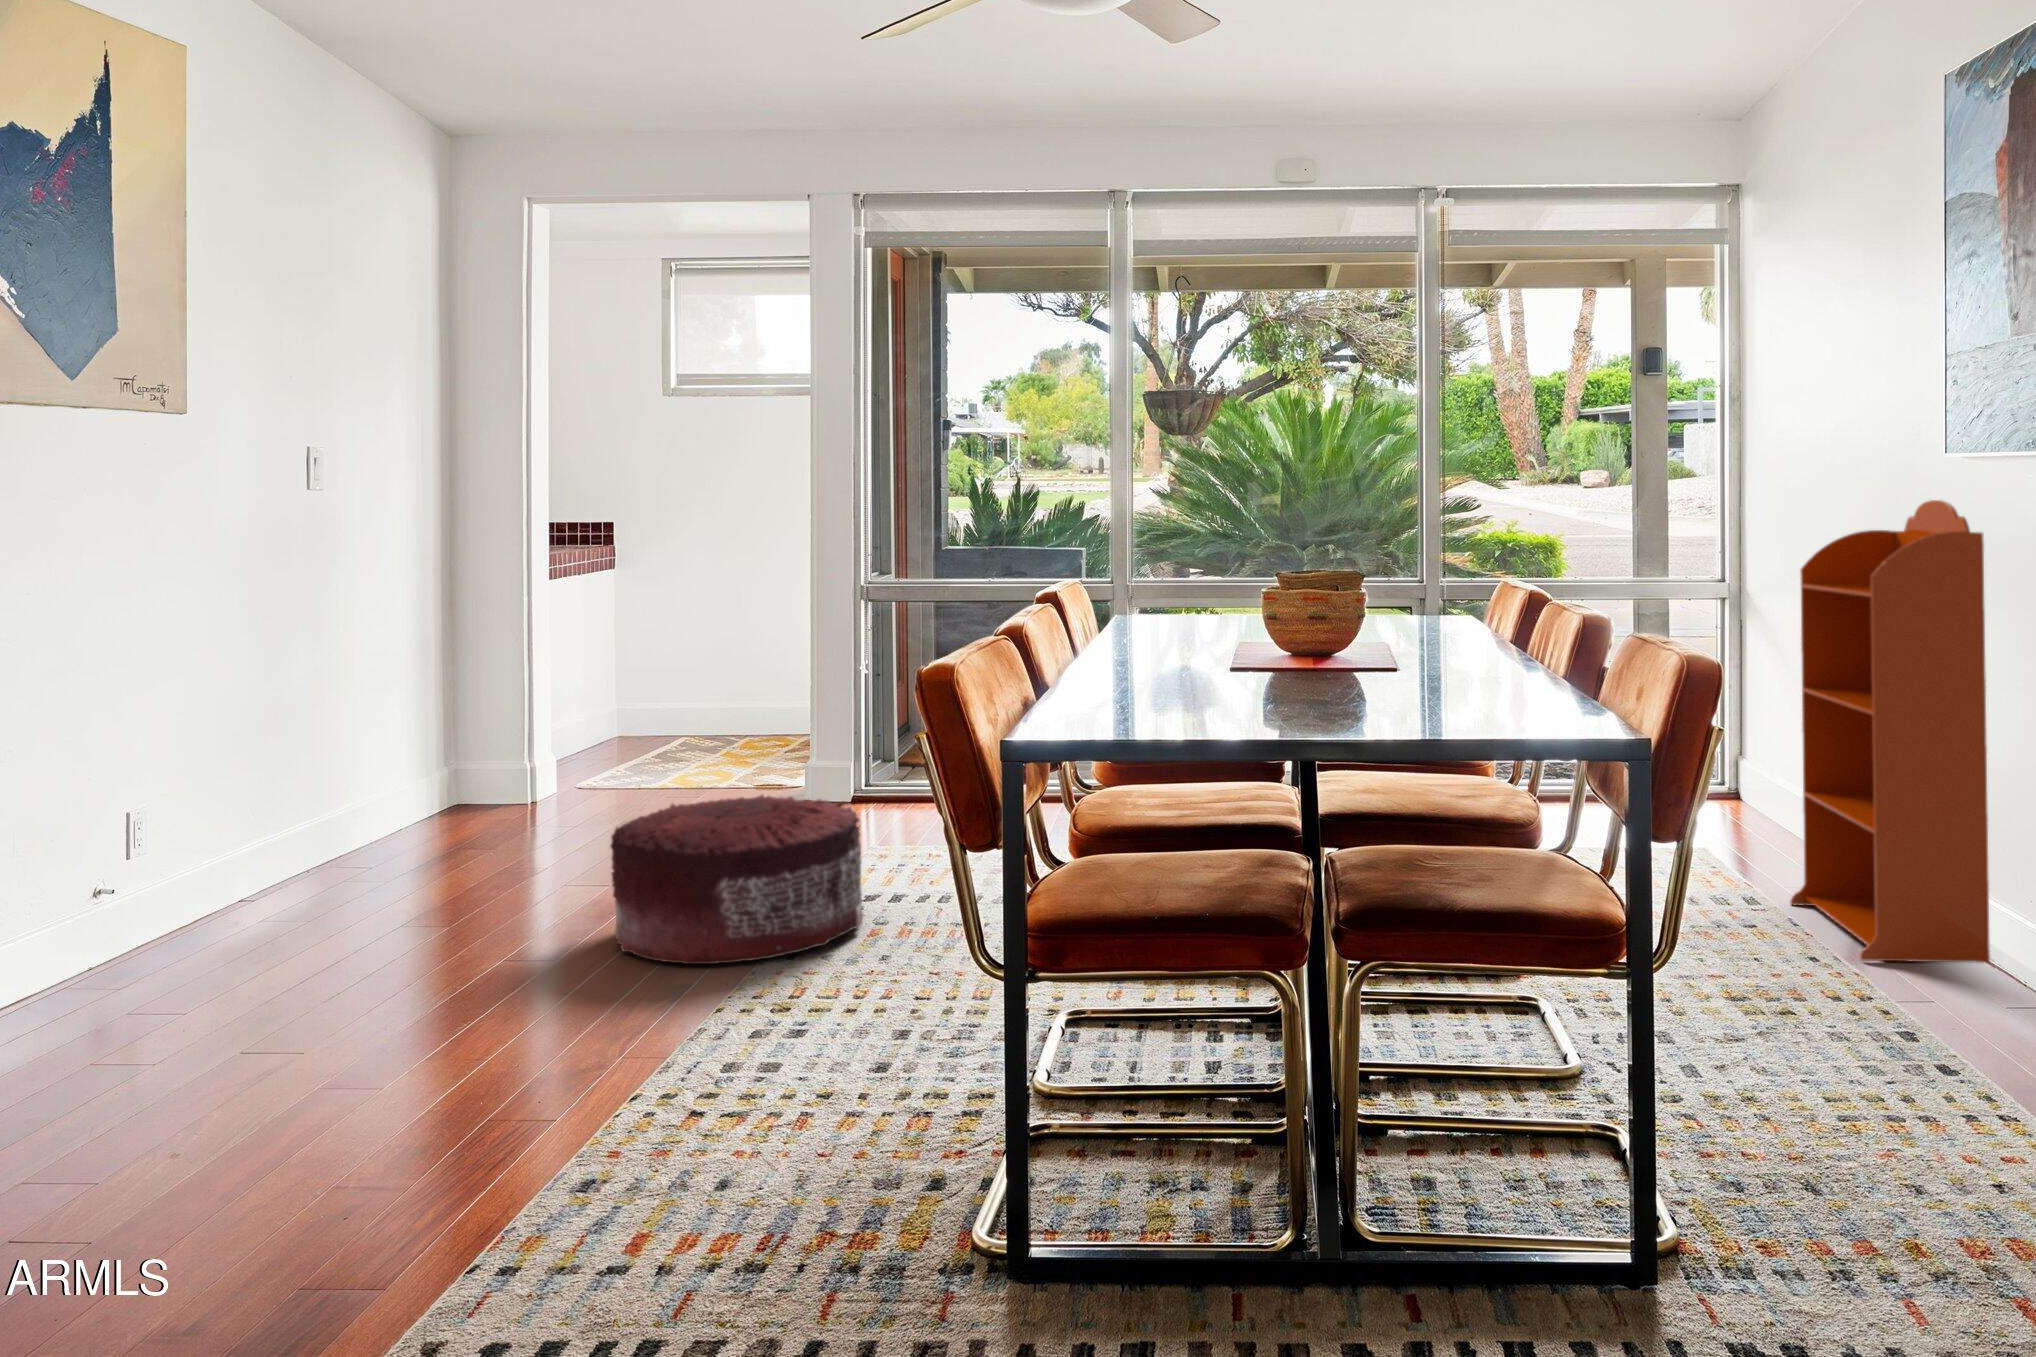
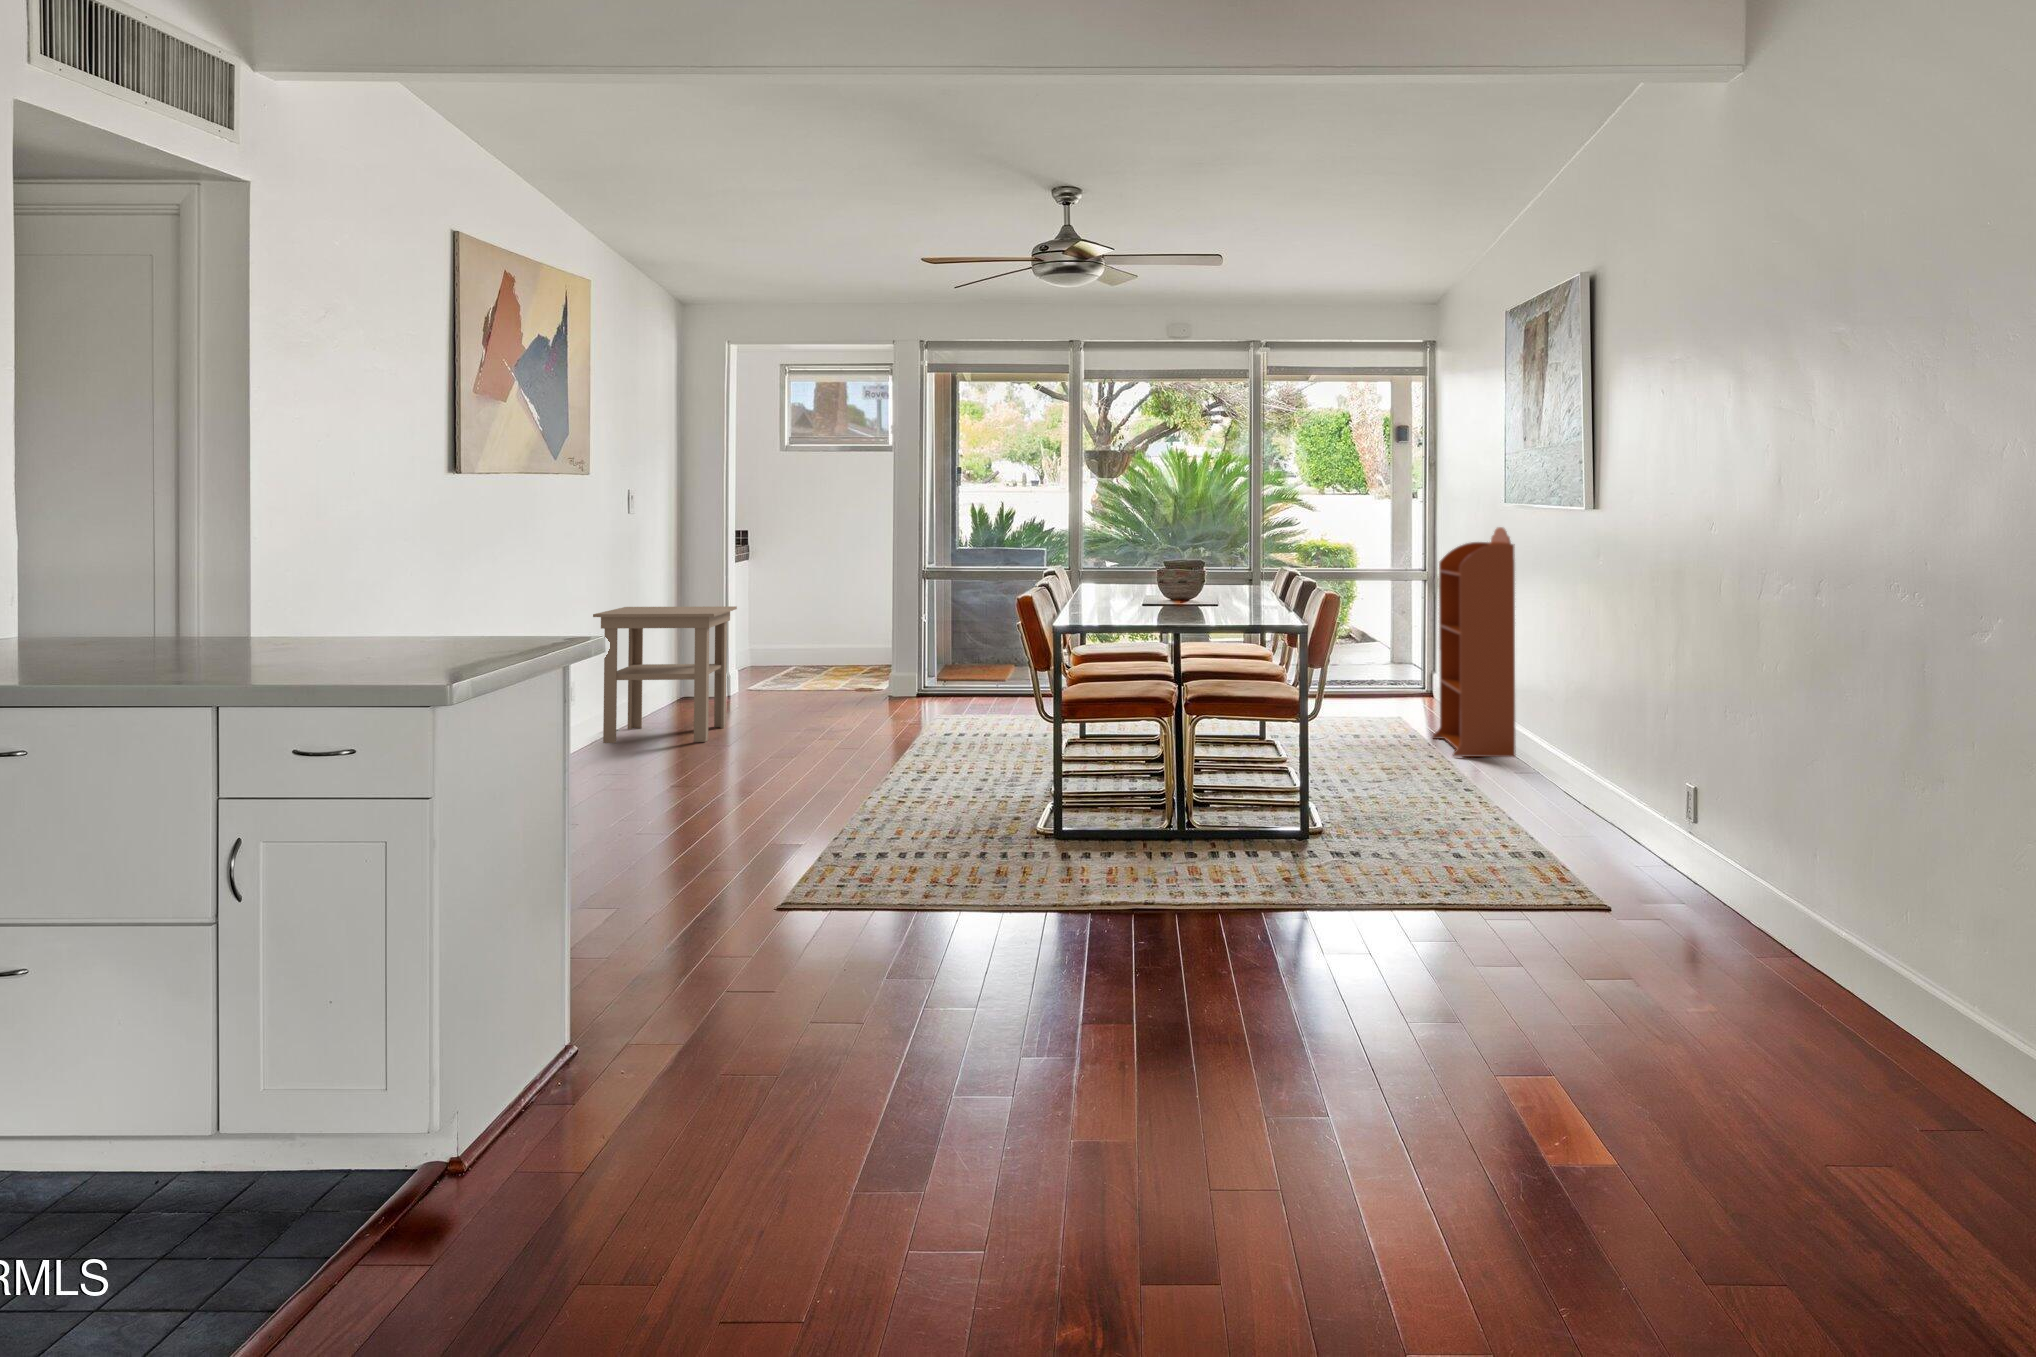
side table: none [201,656,510,919] -> present [593,606,737,743]
pouf: present [611,795,864,964] -> none [819,679,947,758]

